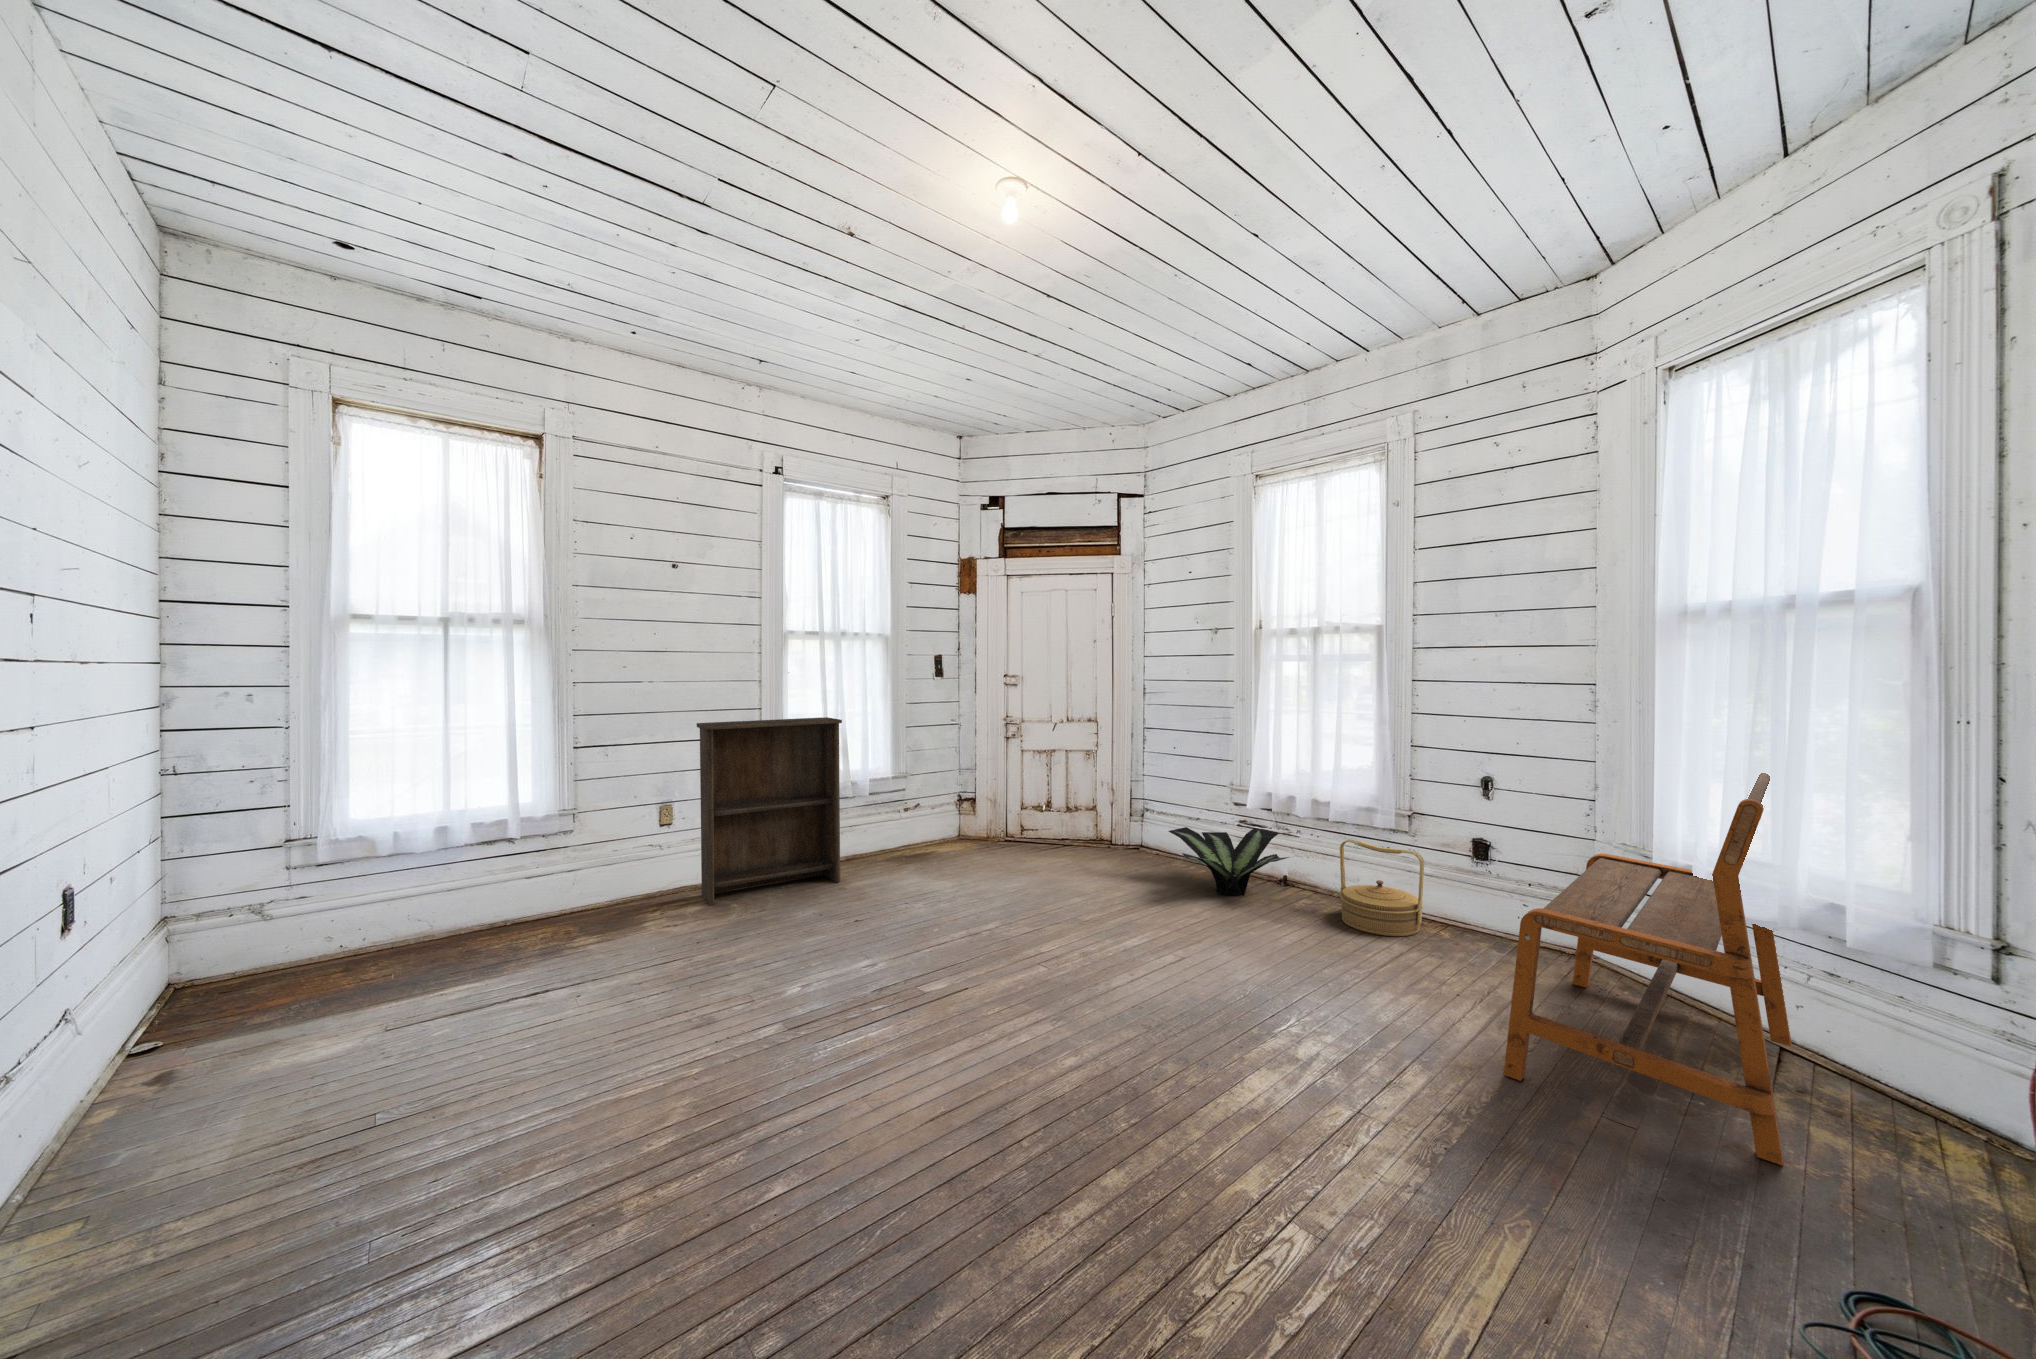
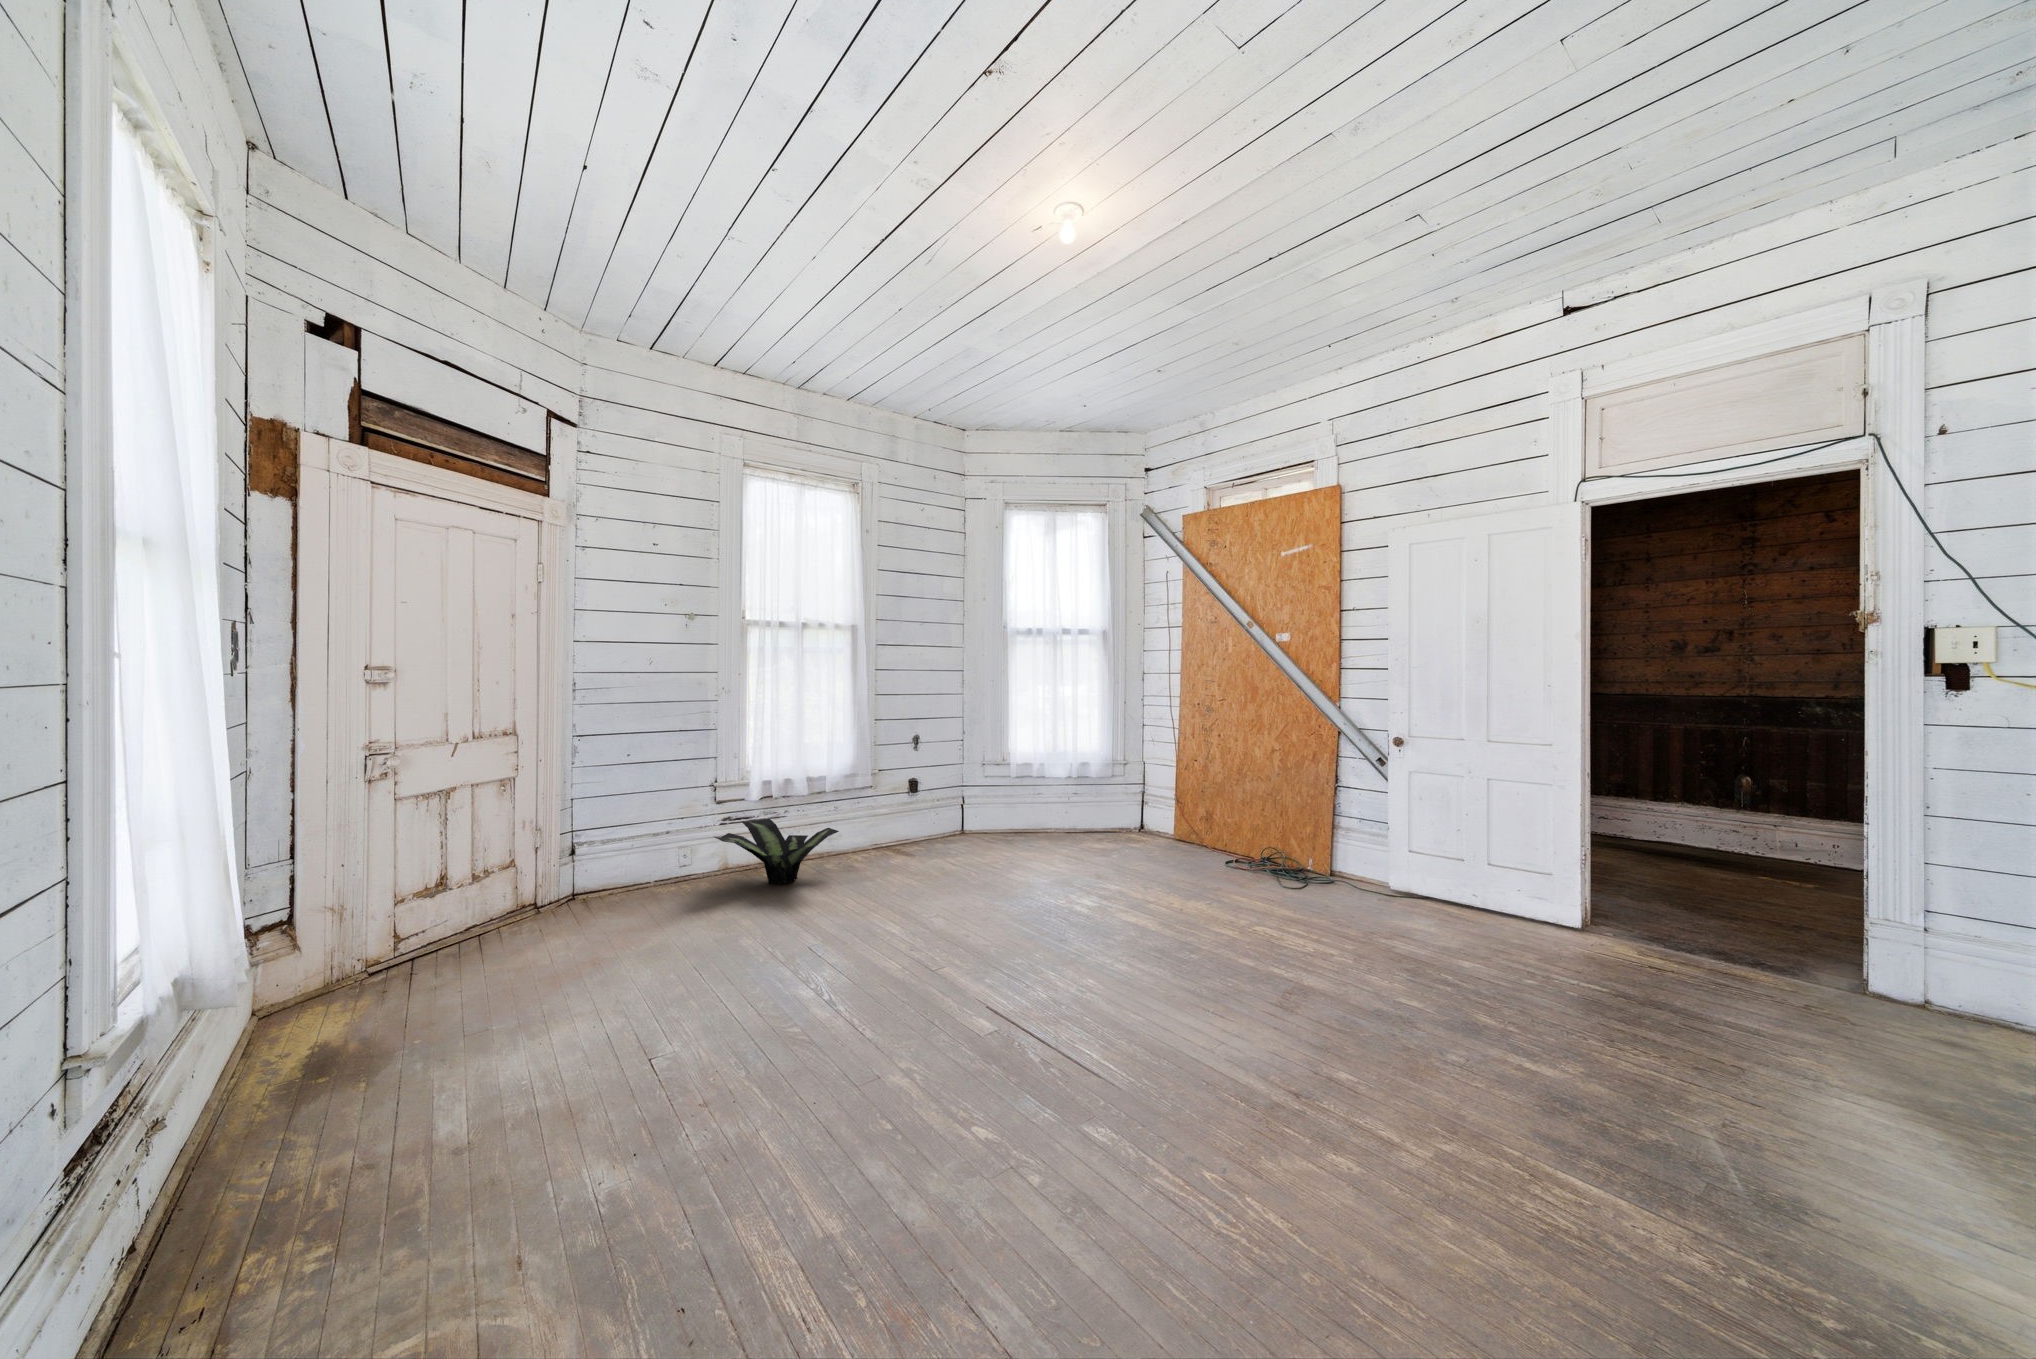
bookshelf: present [697,717,842,905] -> none [293,750,476,1358]
bench: present [1504,773,1791,1165] -> none [986,708,1146,865]
woven basket: present [1340,840,1424,936] -> none [857,794,913,862]

